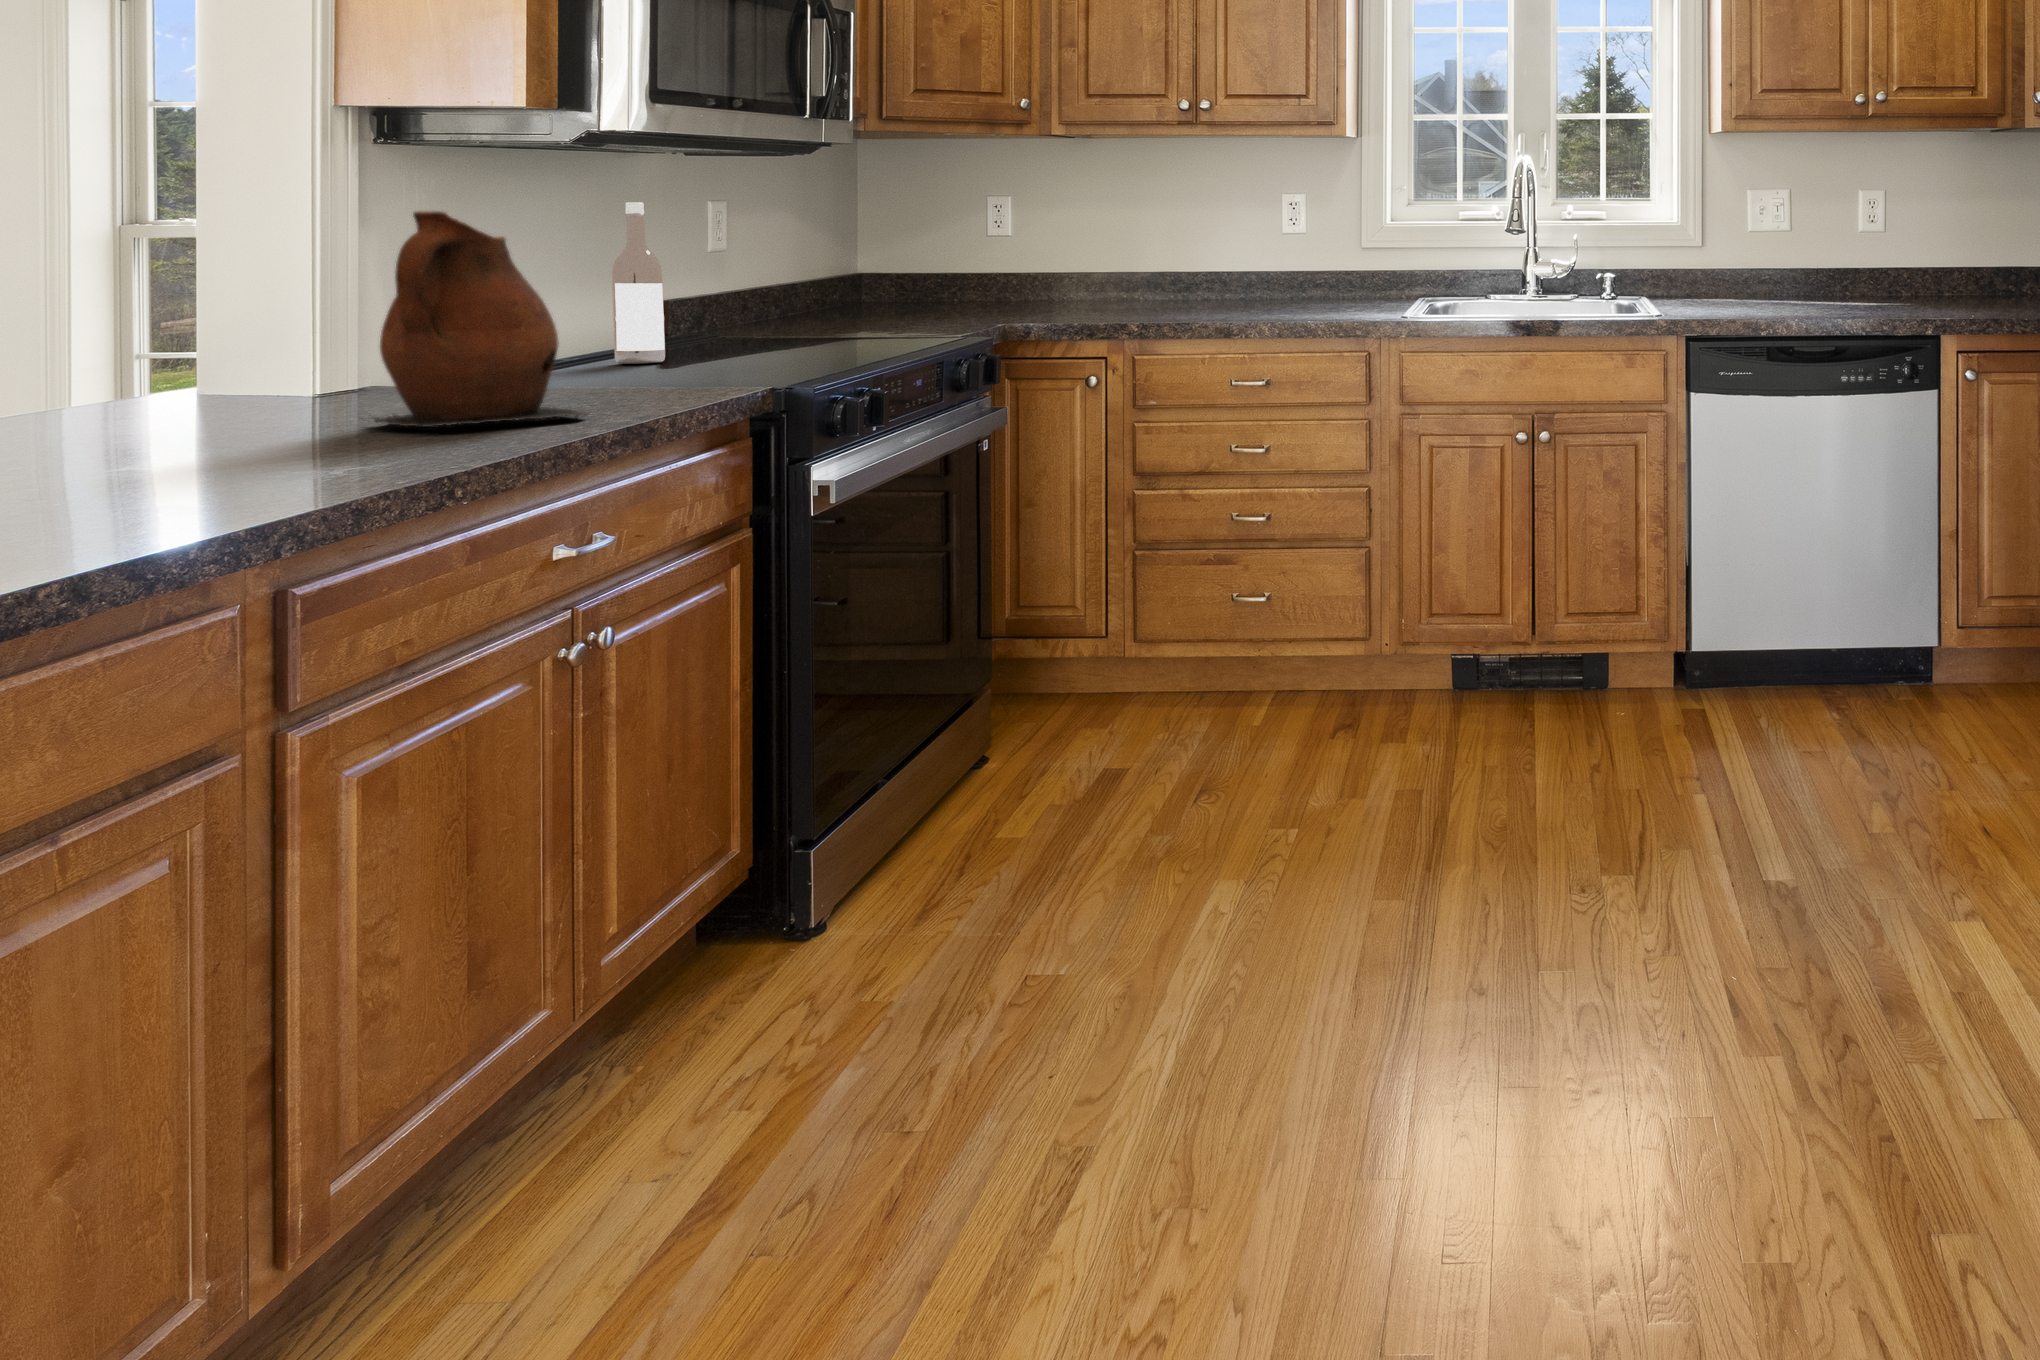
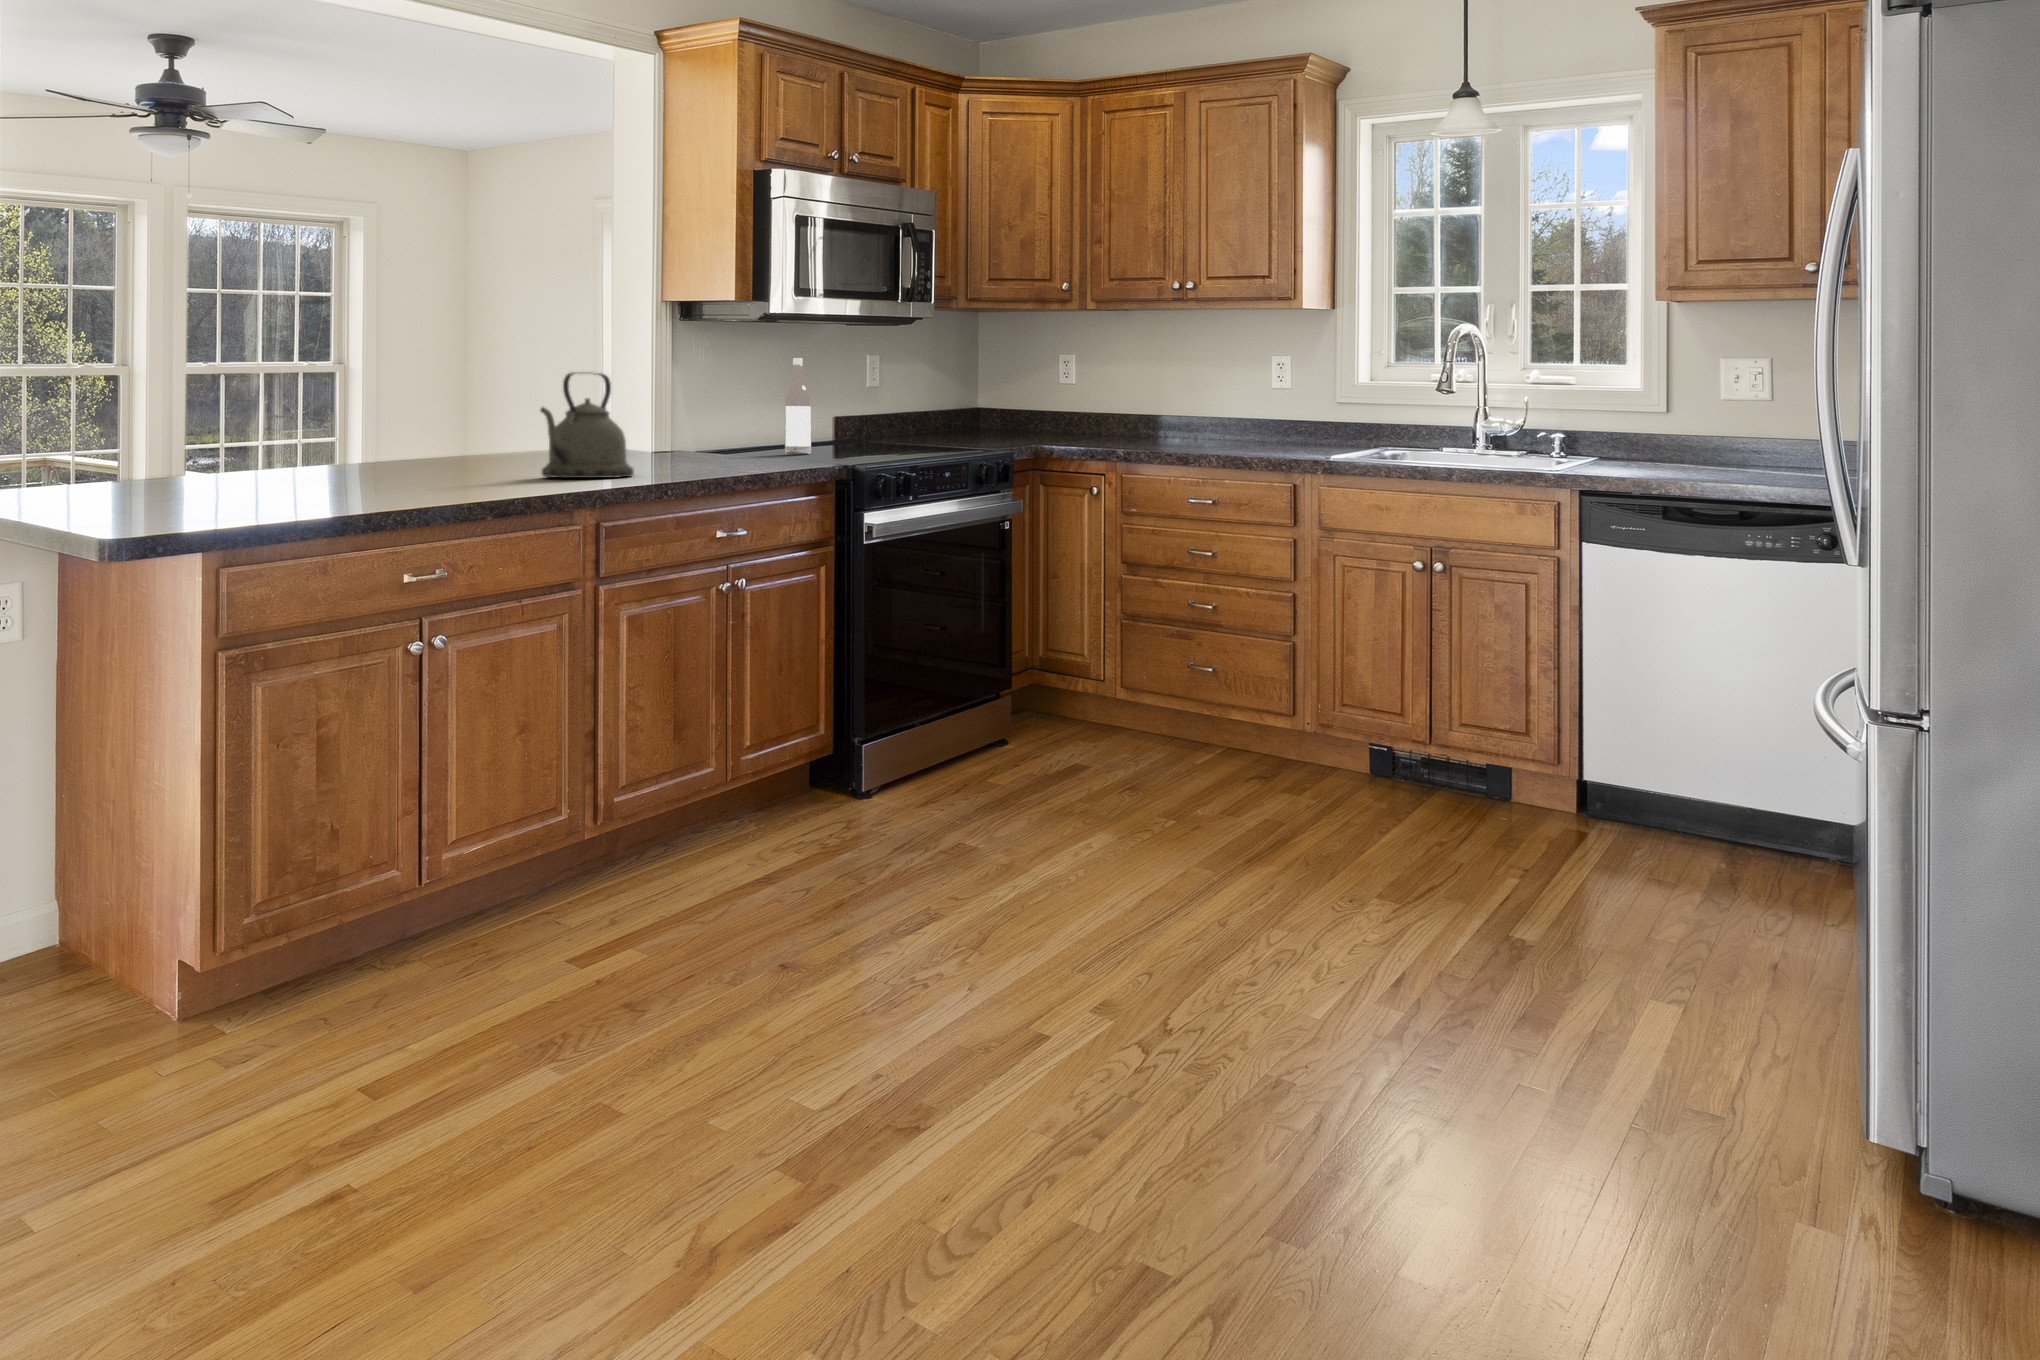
ceramic pitcher: present [361,211,586,427] -> none [647,359,744,469]
kettle: none [81,241,344,480] -> present [541,373,634,478]

